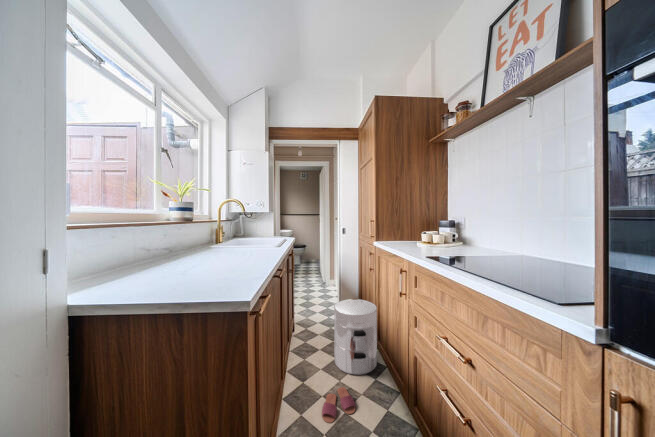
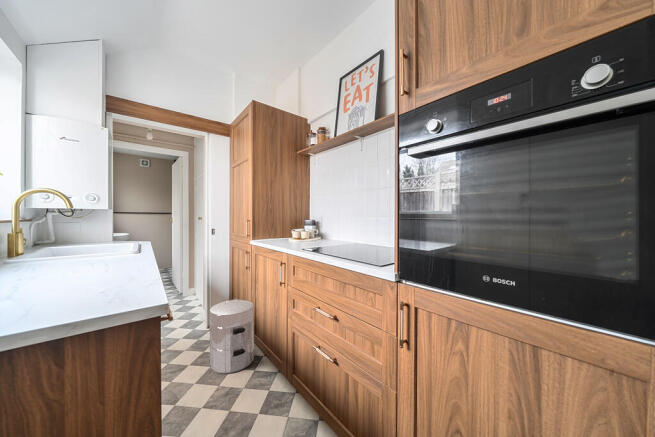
slippers: present [322,387,356,423] -> none [206,386,240,421]

